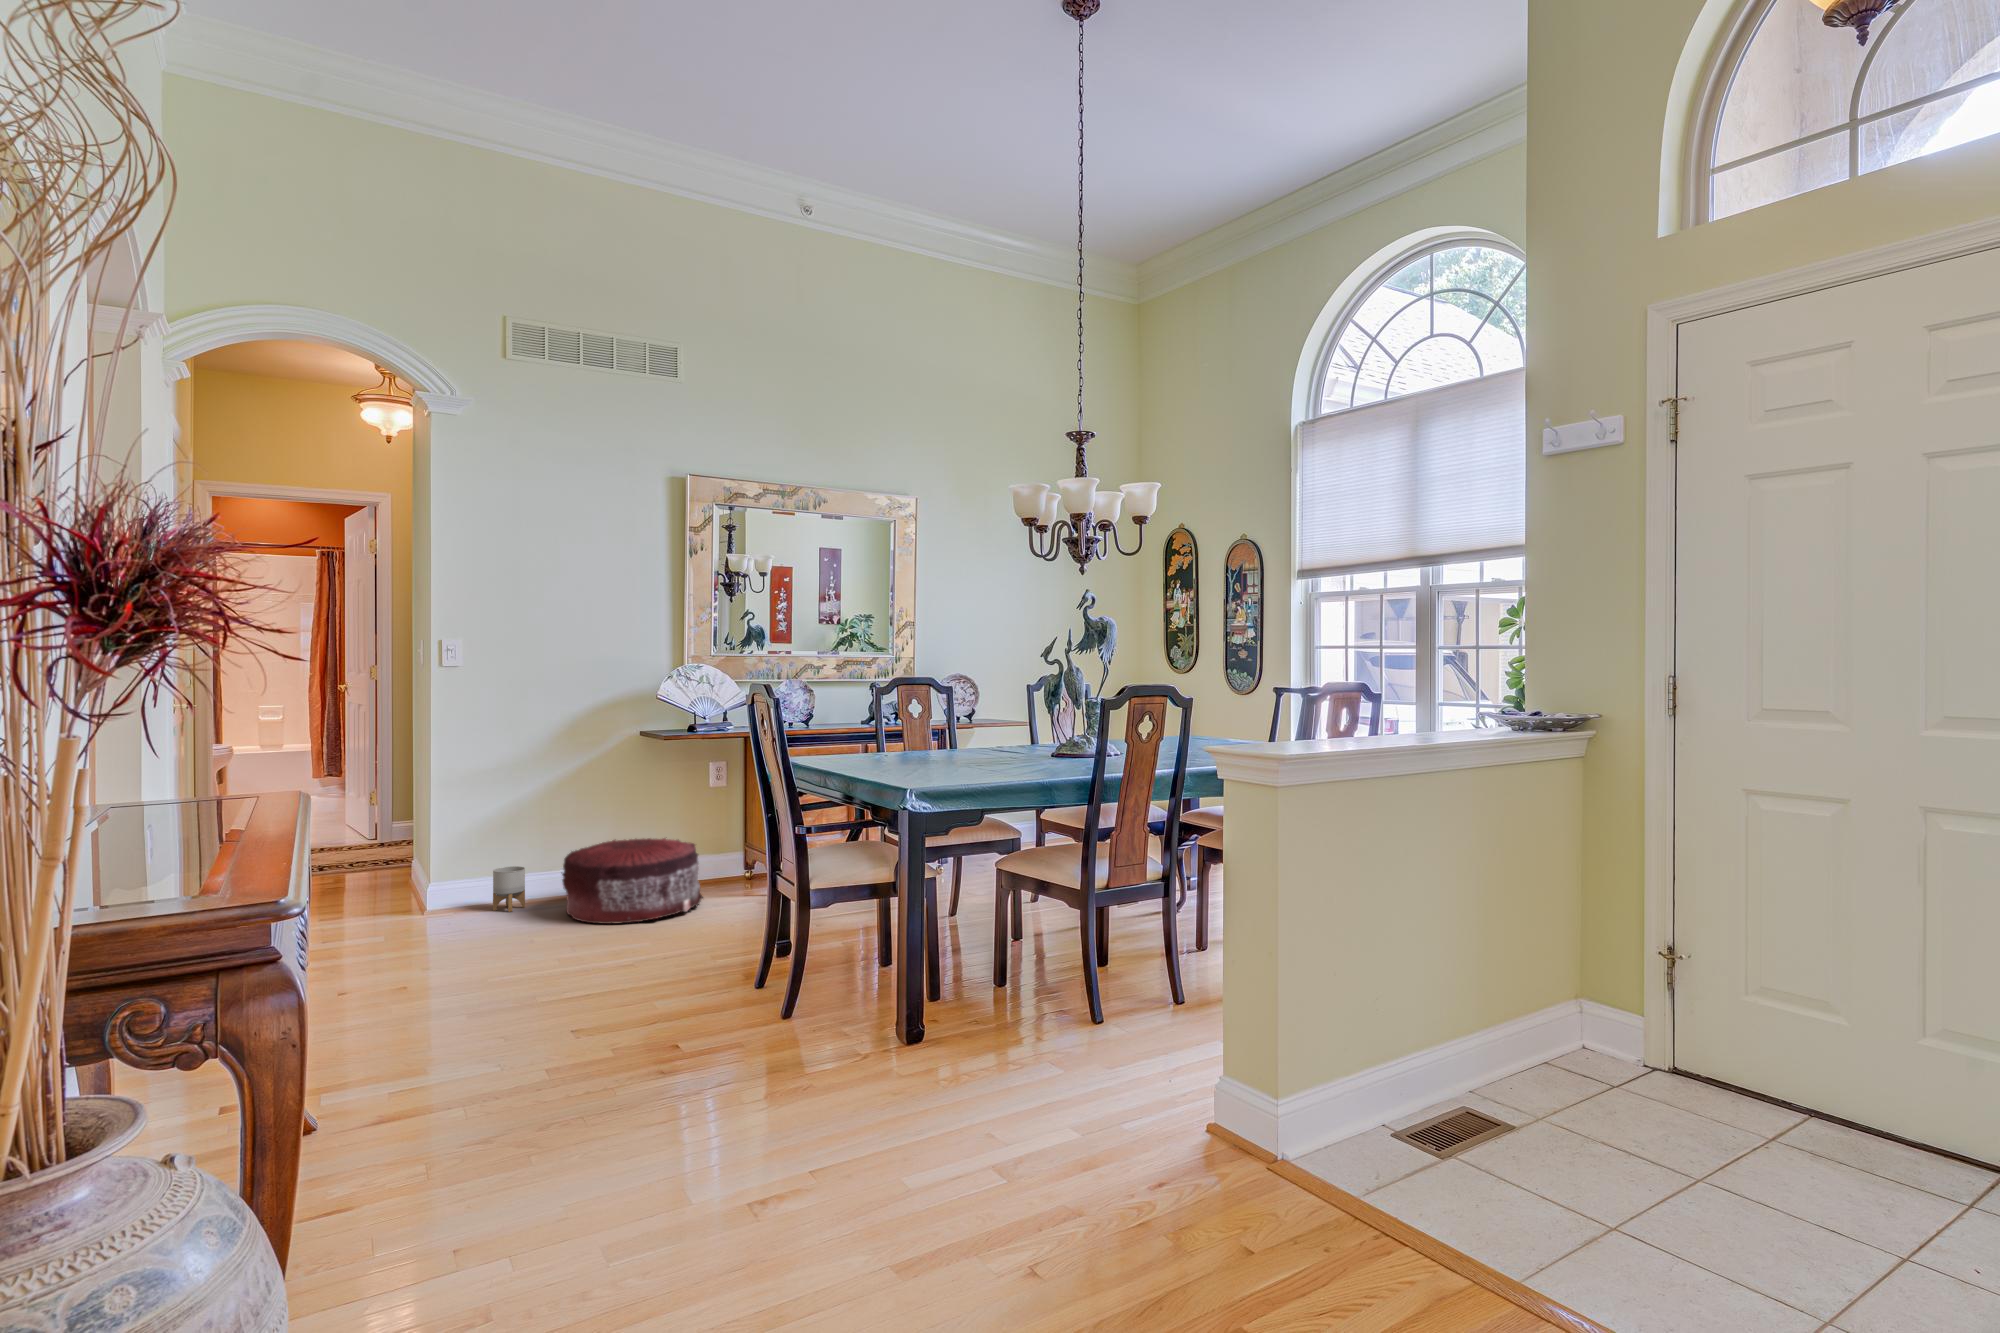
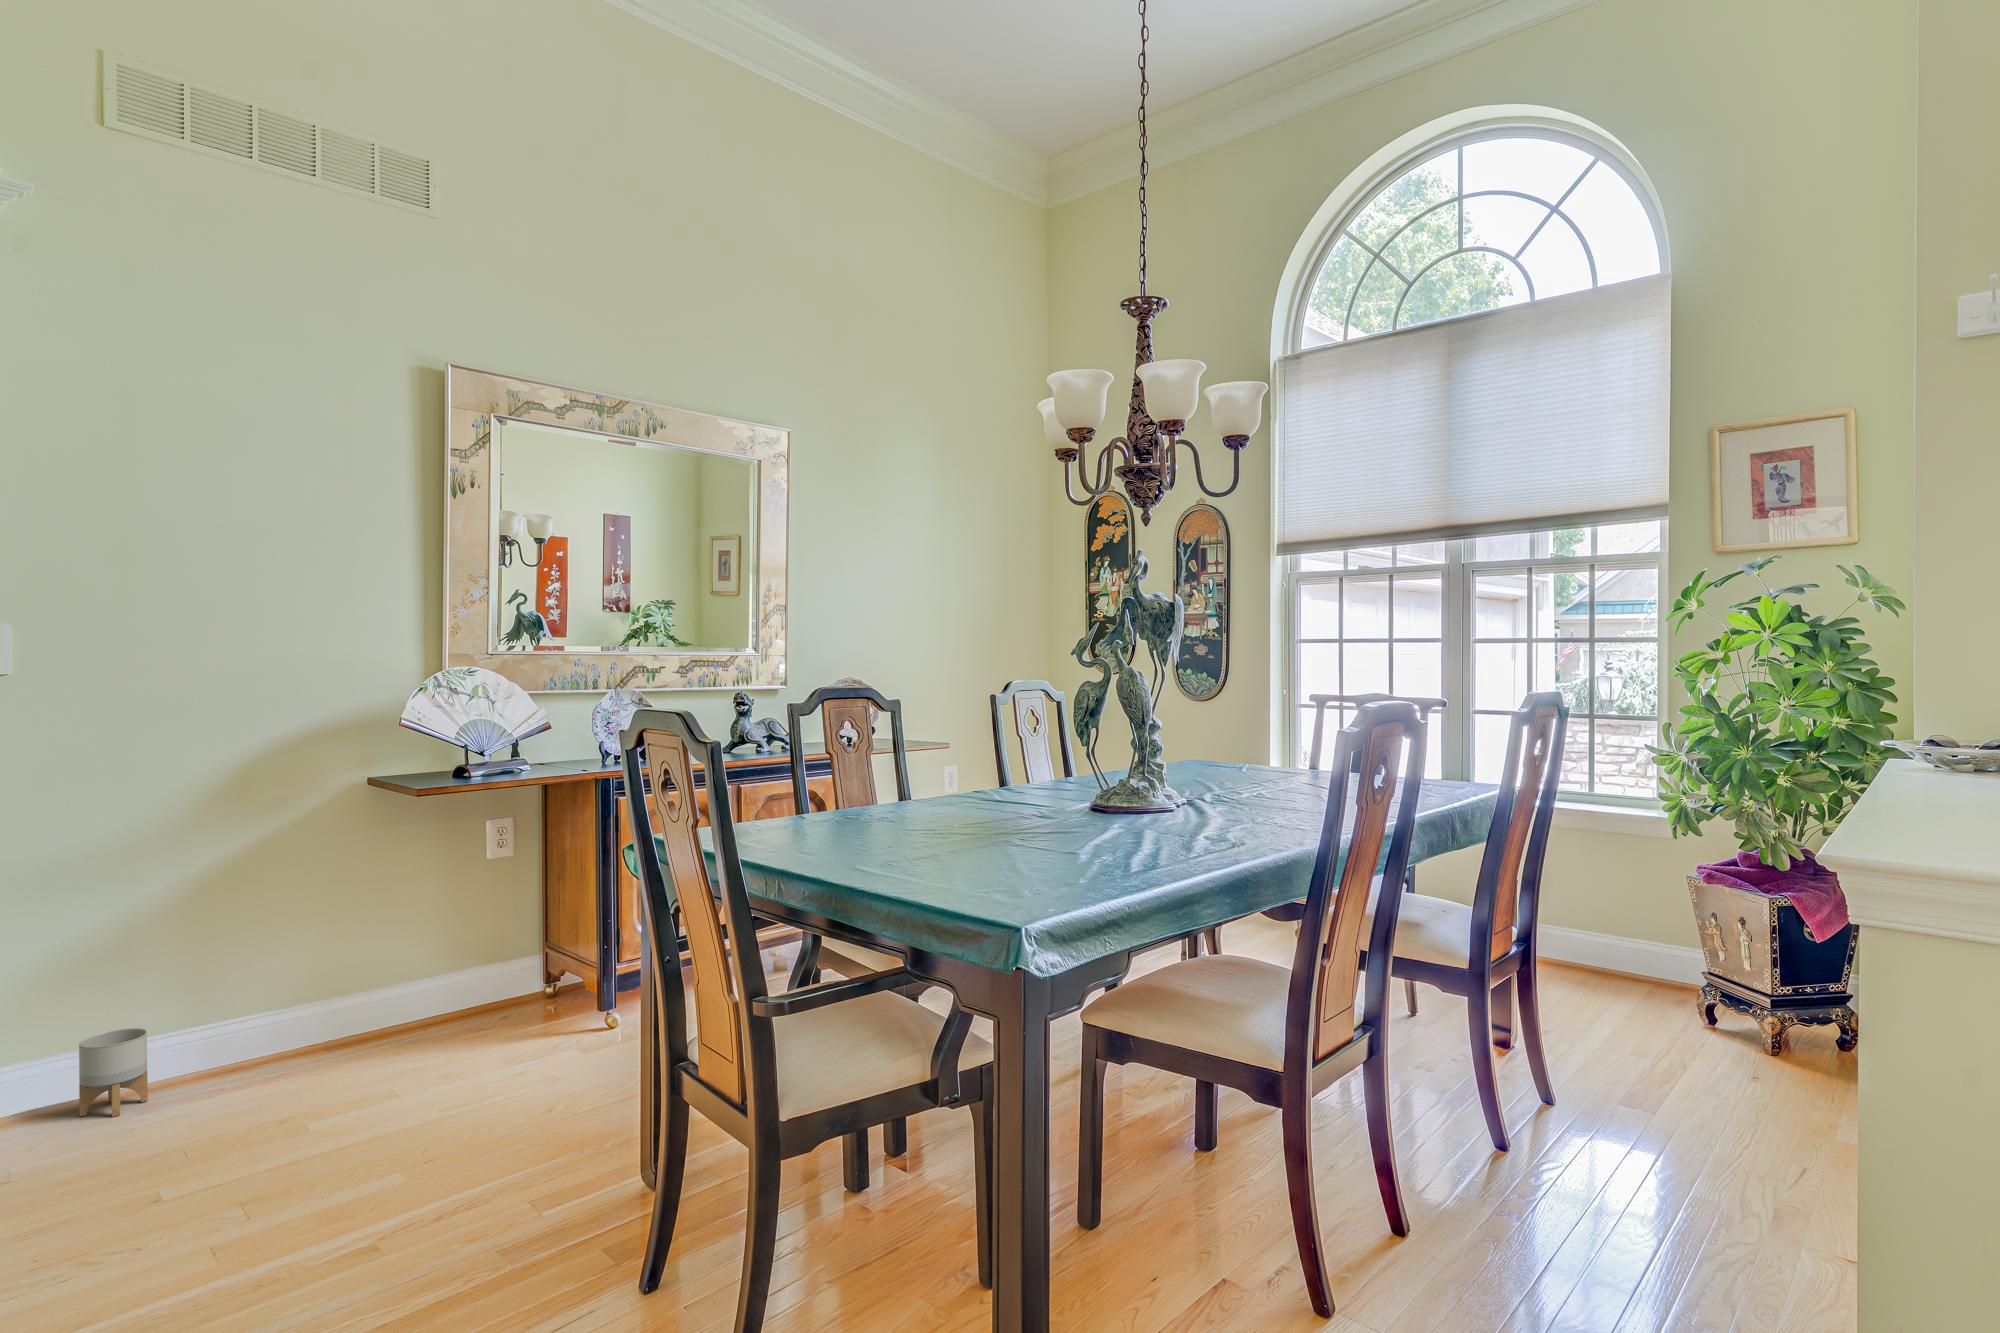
pouf: present [562,838,703,924] -> none [220,950,490,1131]

